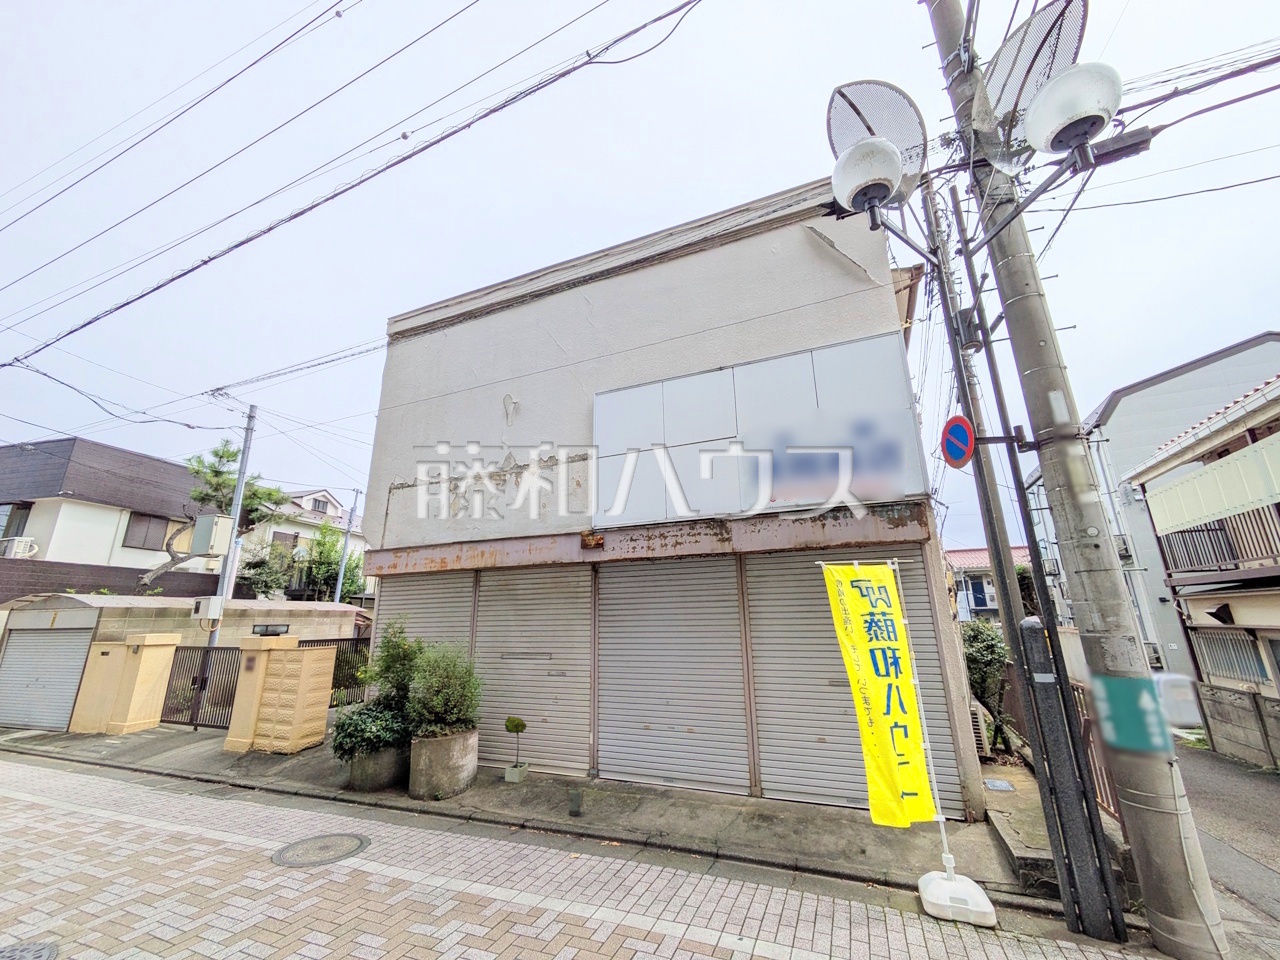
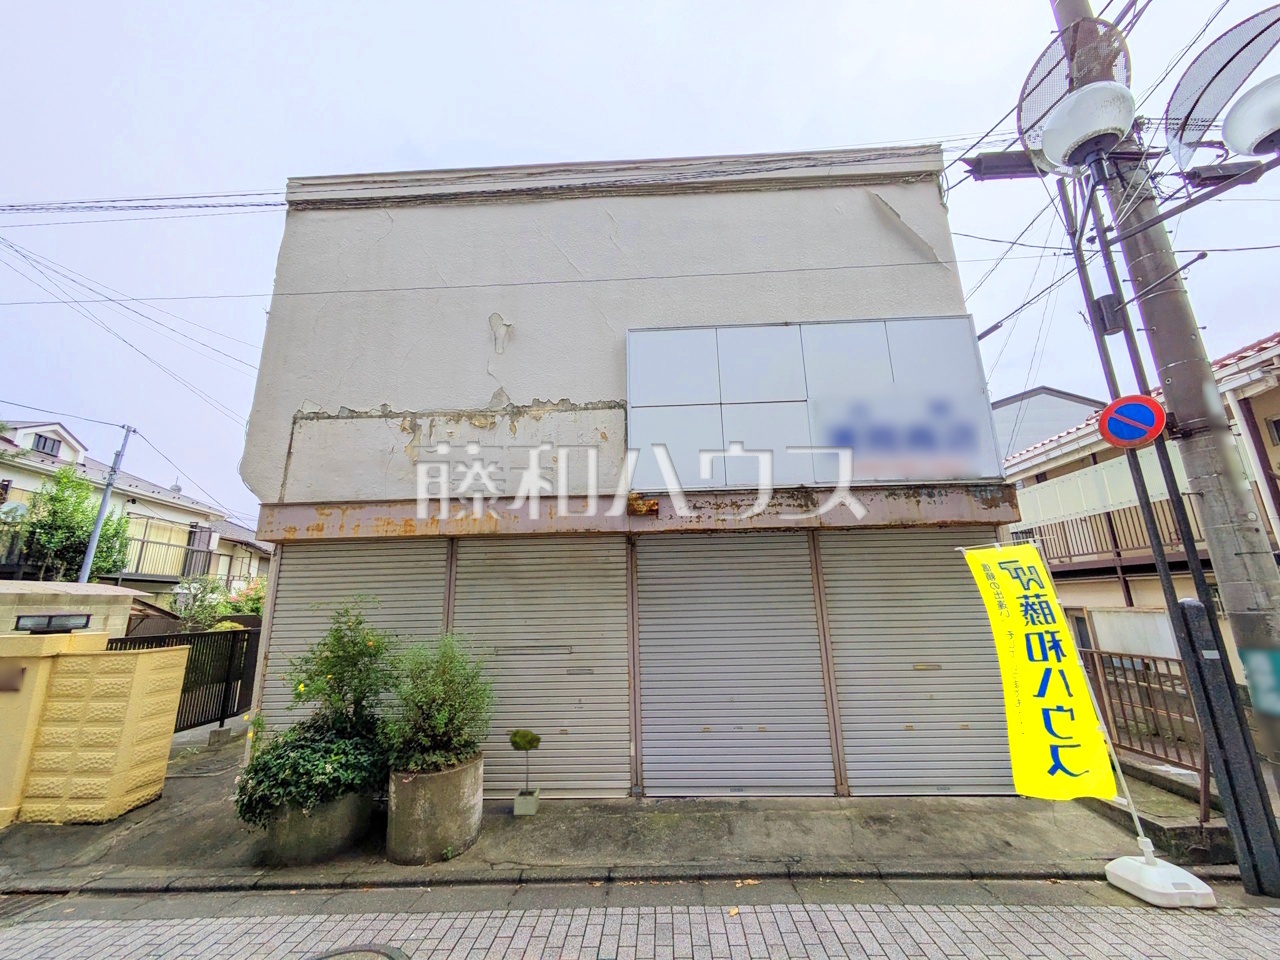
watering can: present [566,780,584,816] -> none [641,806,673,852]

